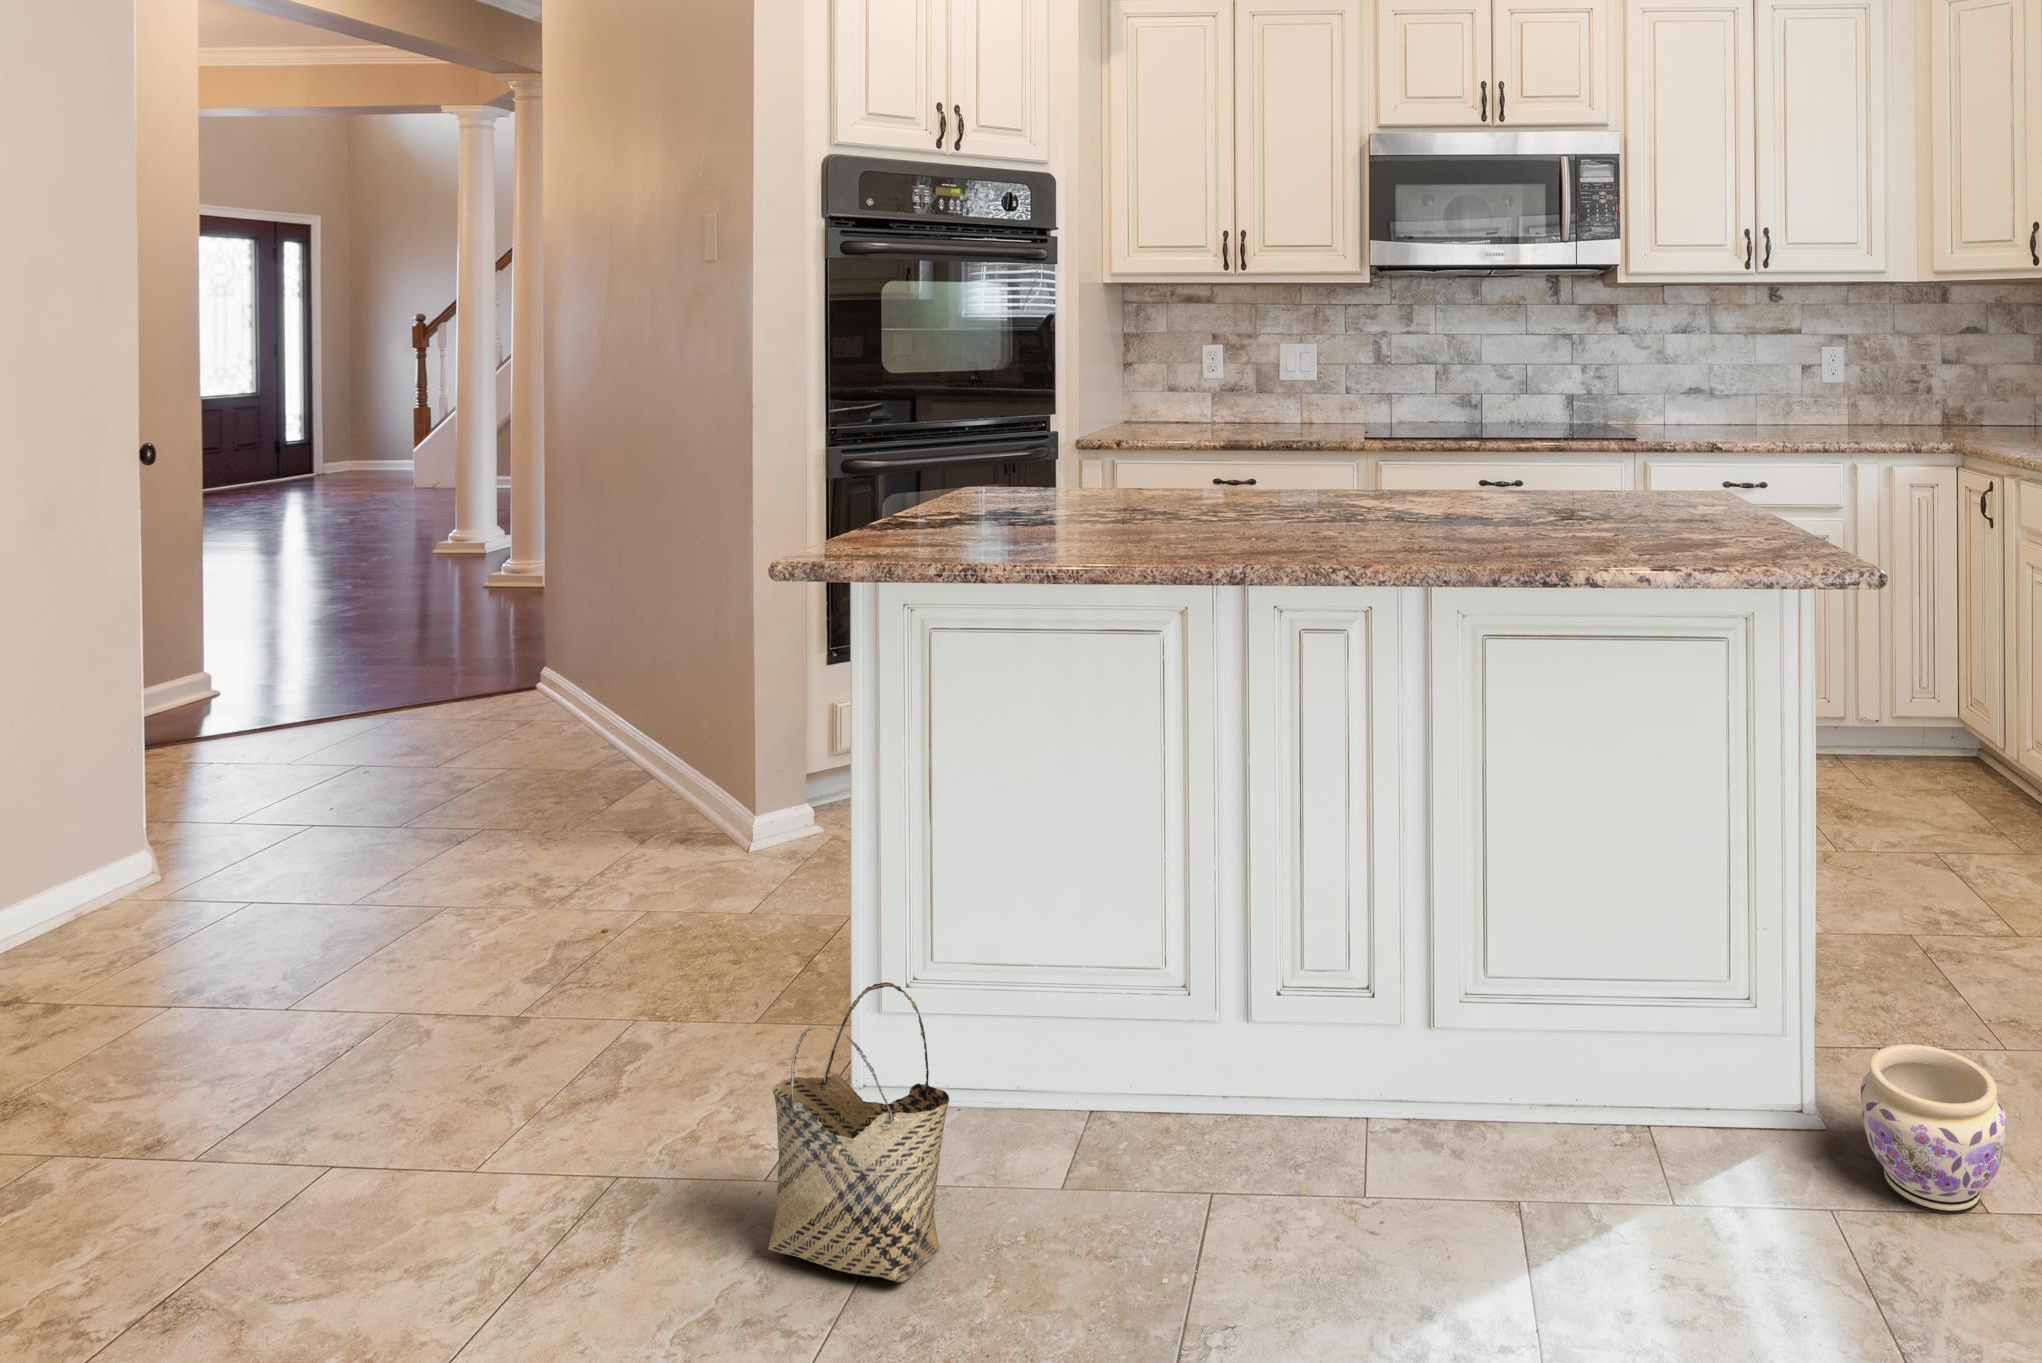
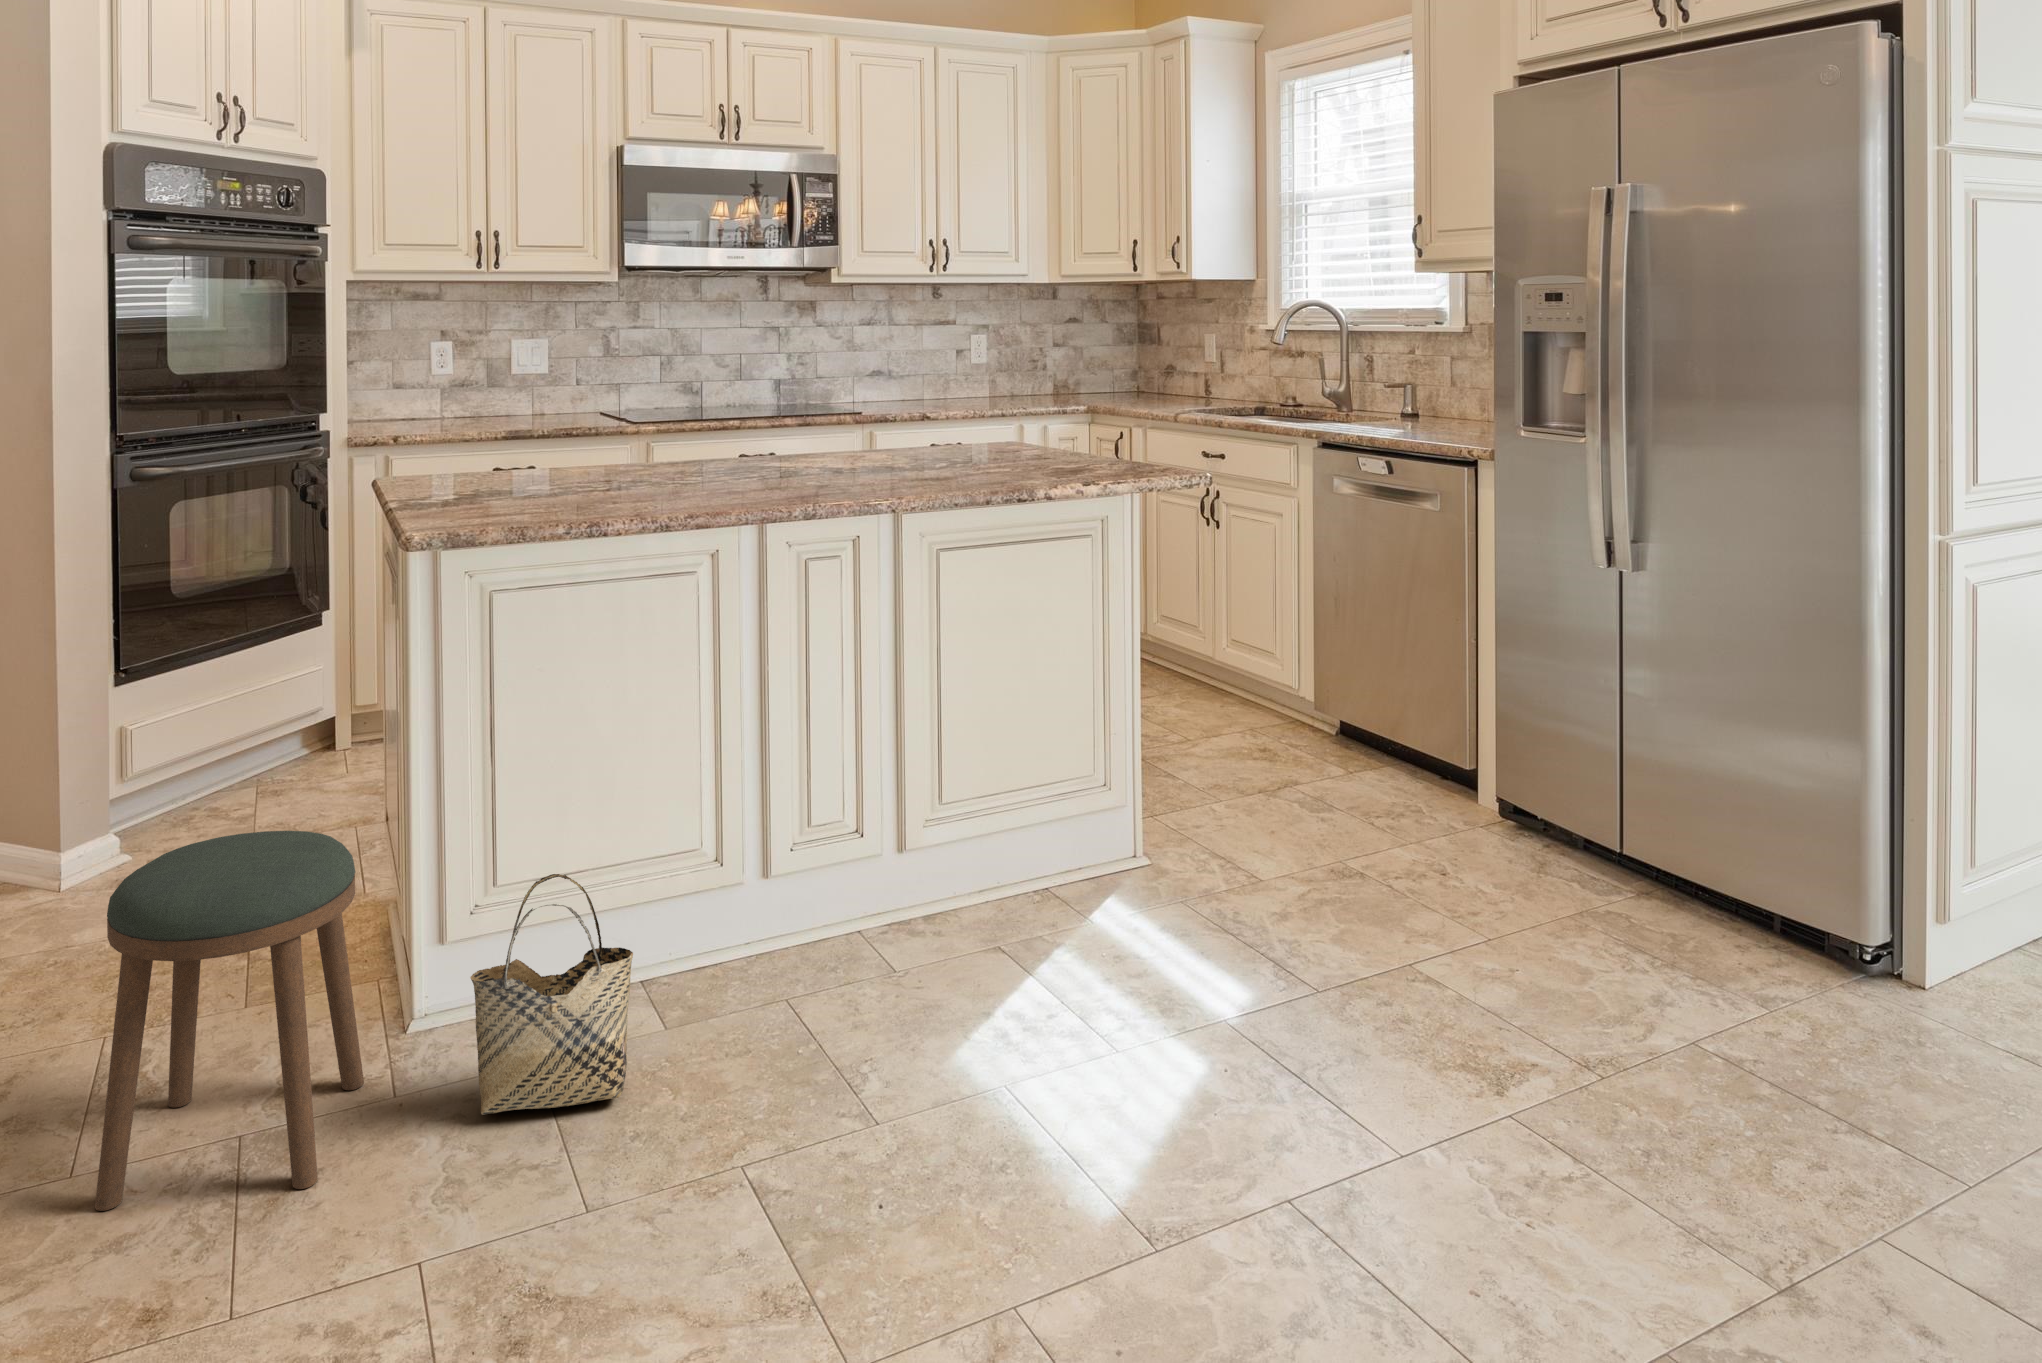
stool: none [417,863,733,1282] -> present [95,831,364,1211]
planter: present [1860,1044,2007,1214] -> none [1188,789,1277,885]

